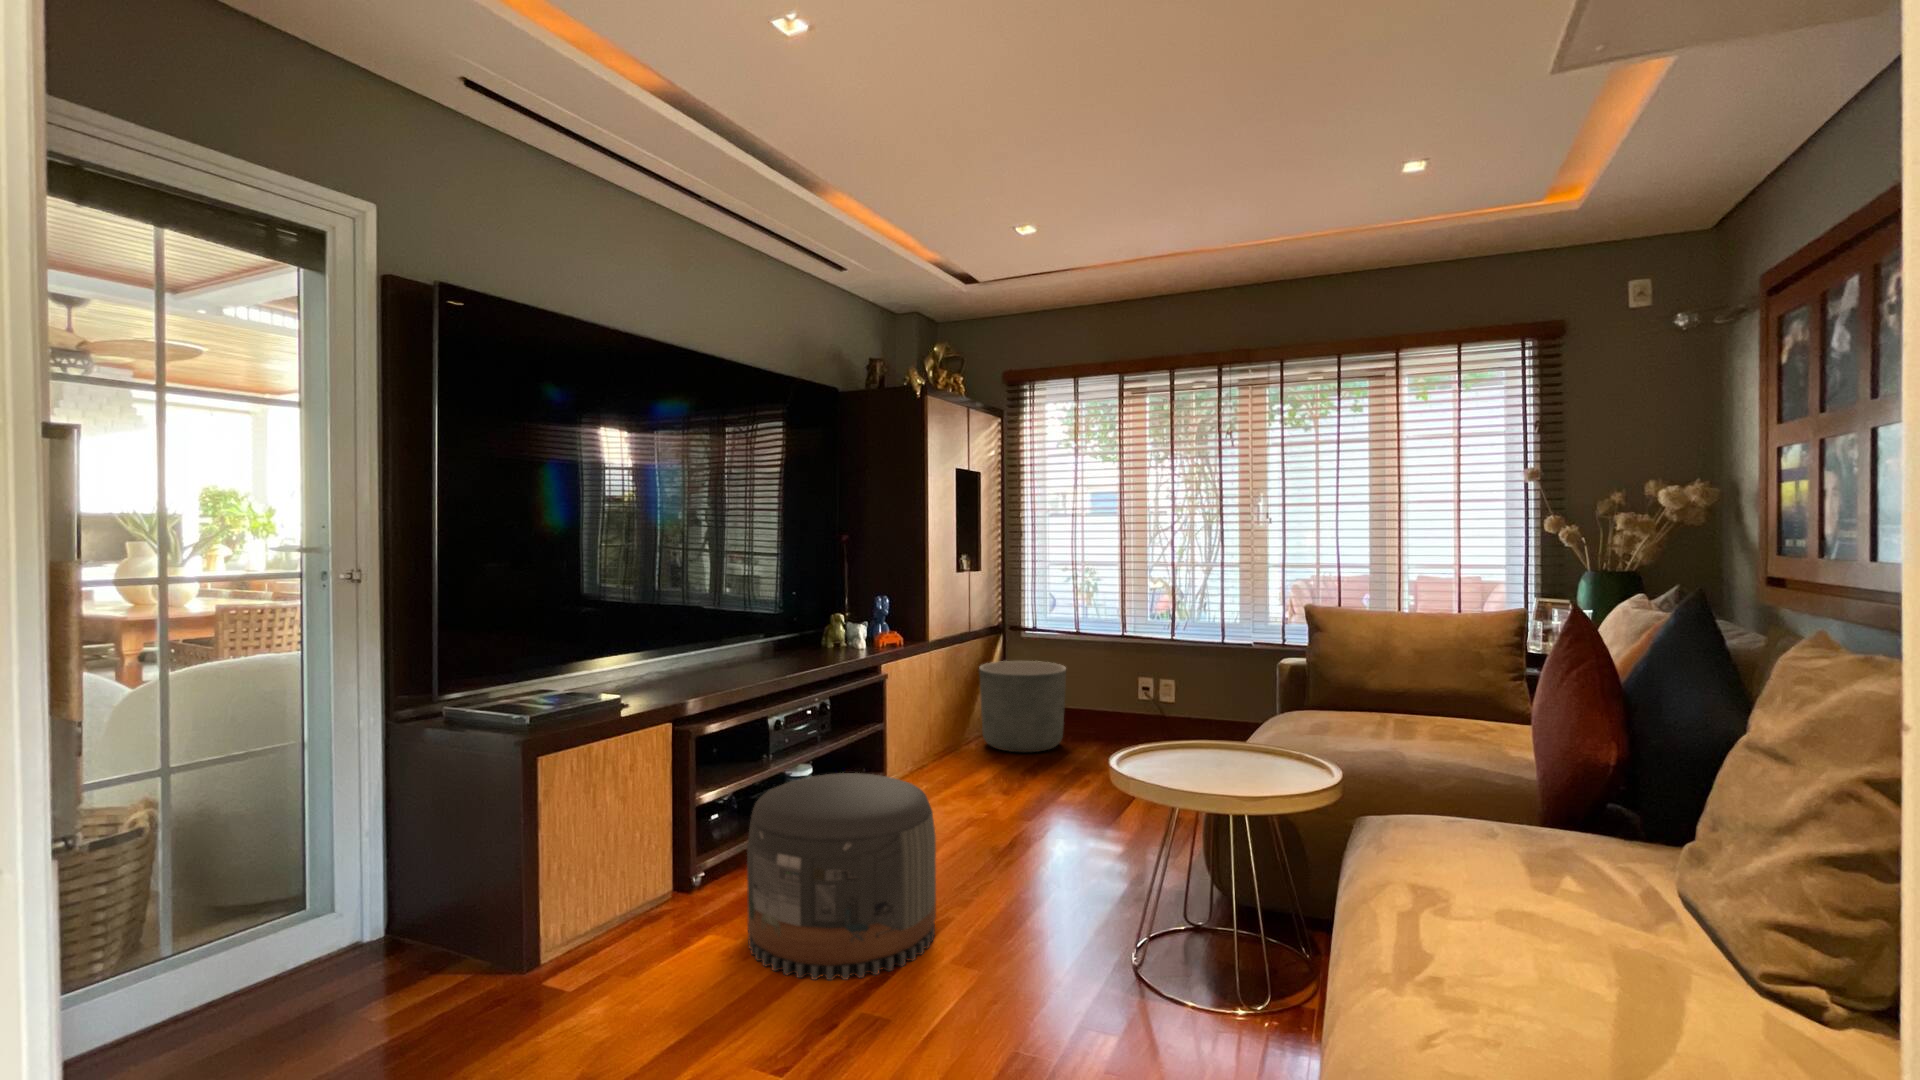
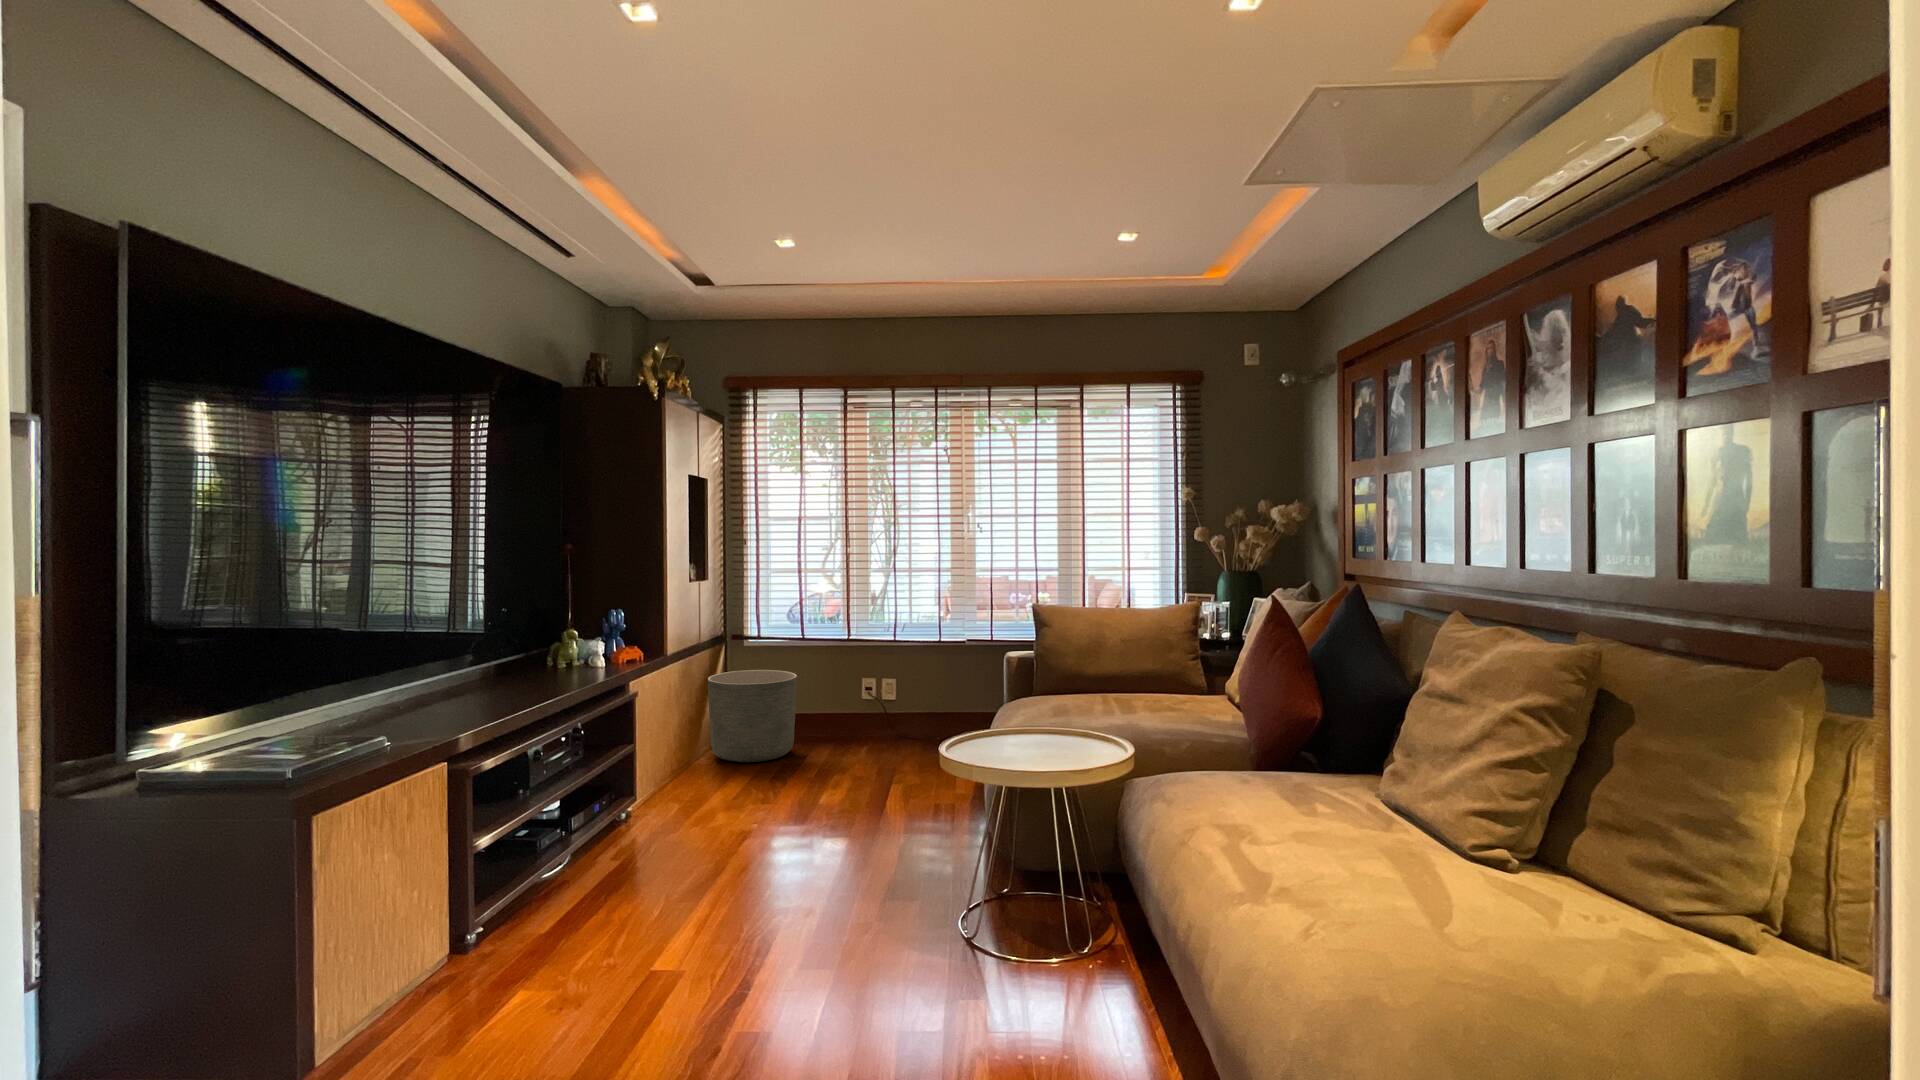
pouf: present [747,773,936,980] -> none [568,794,769,1011]

